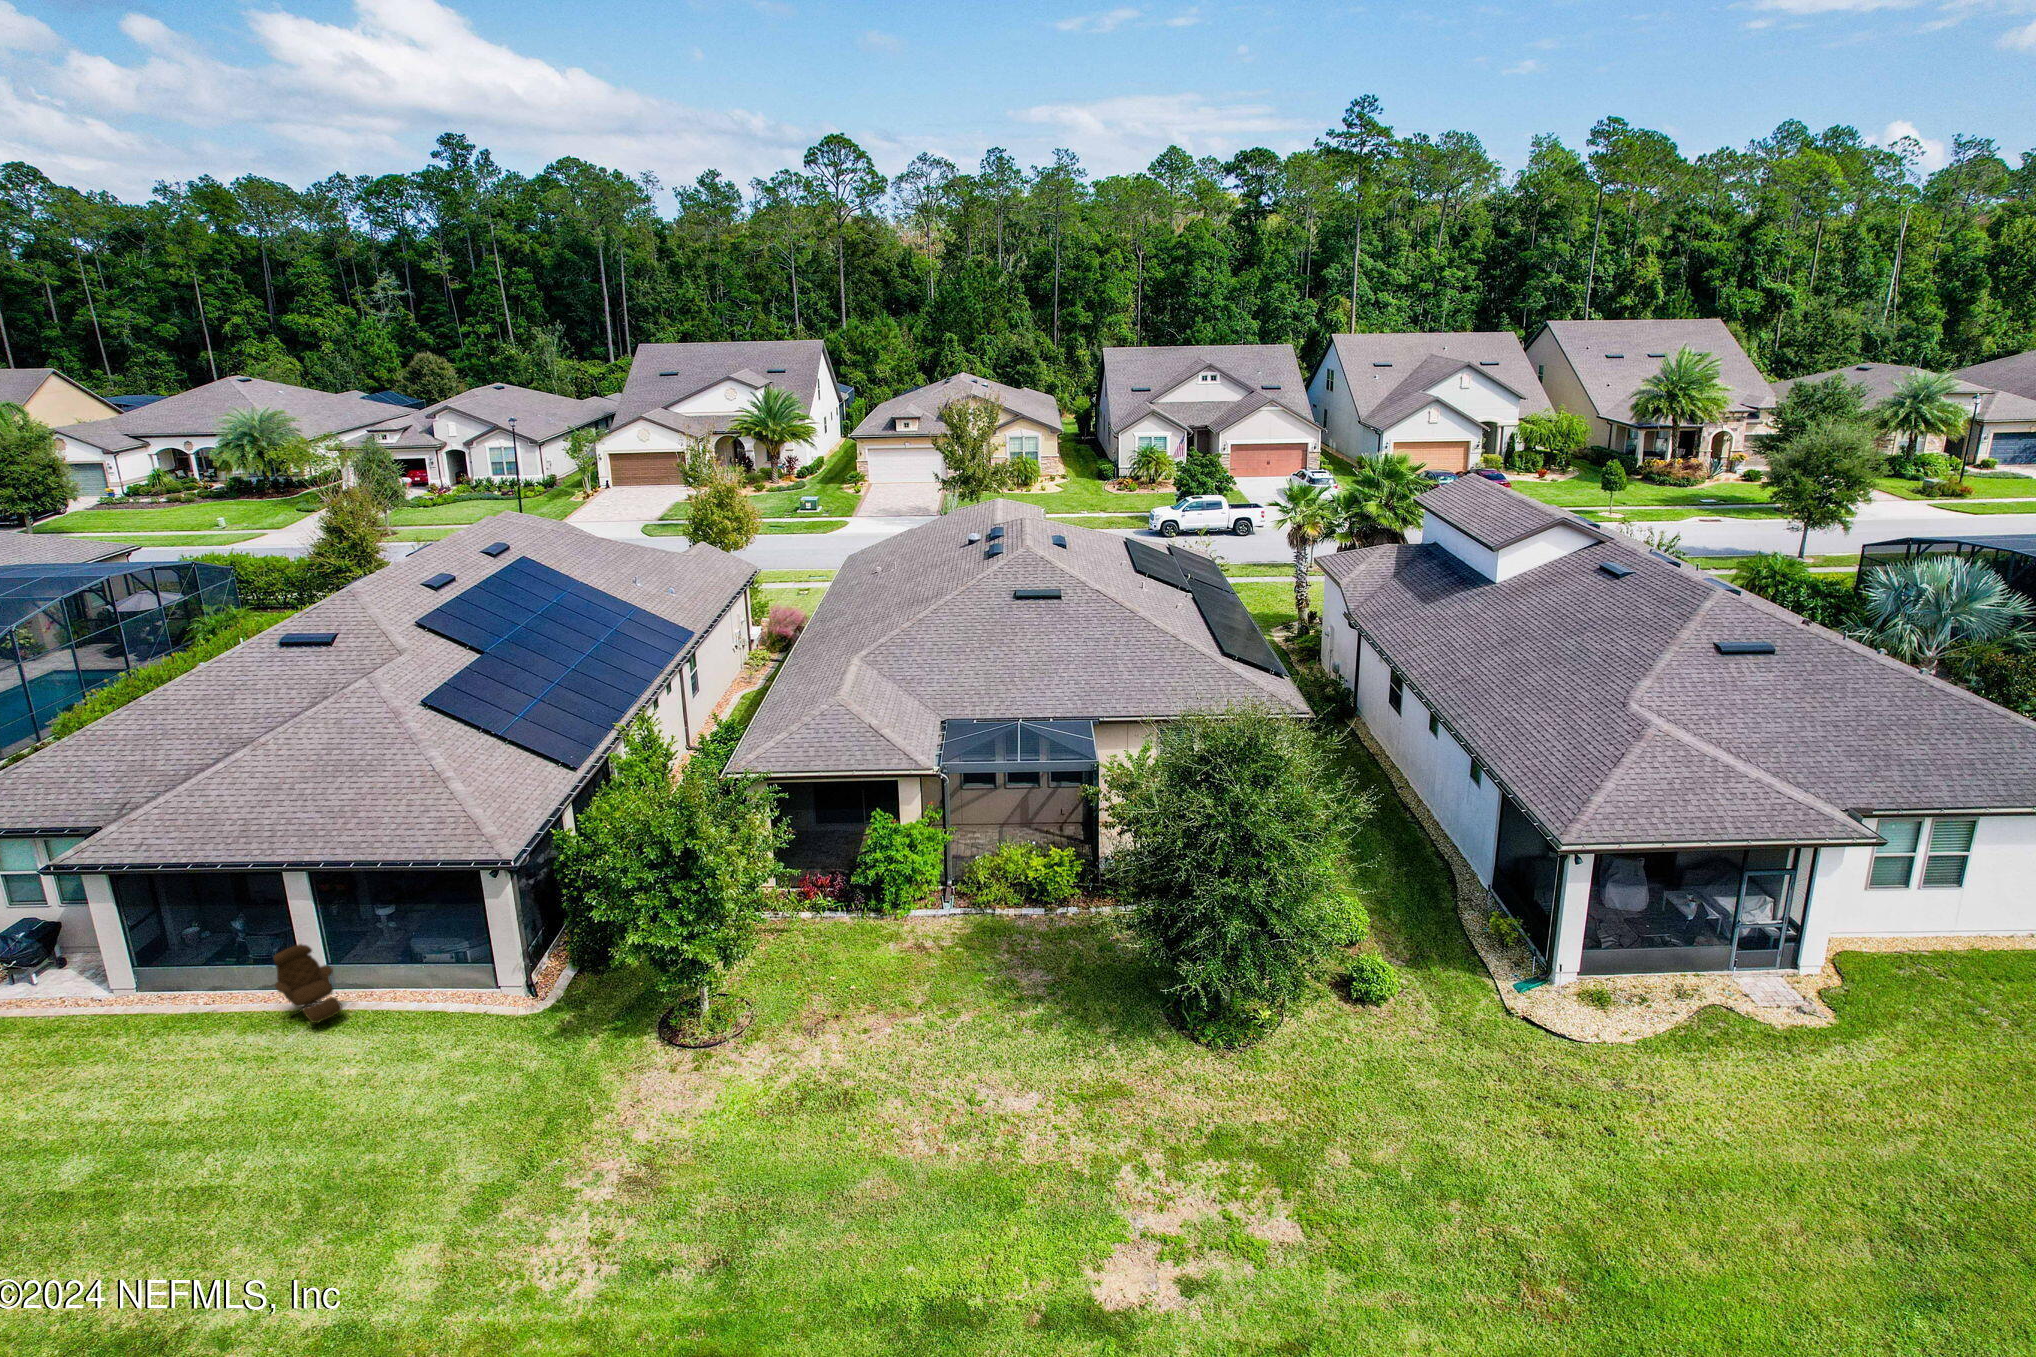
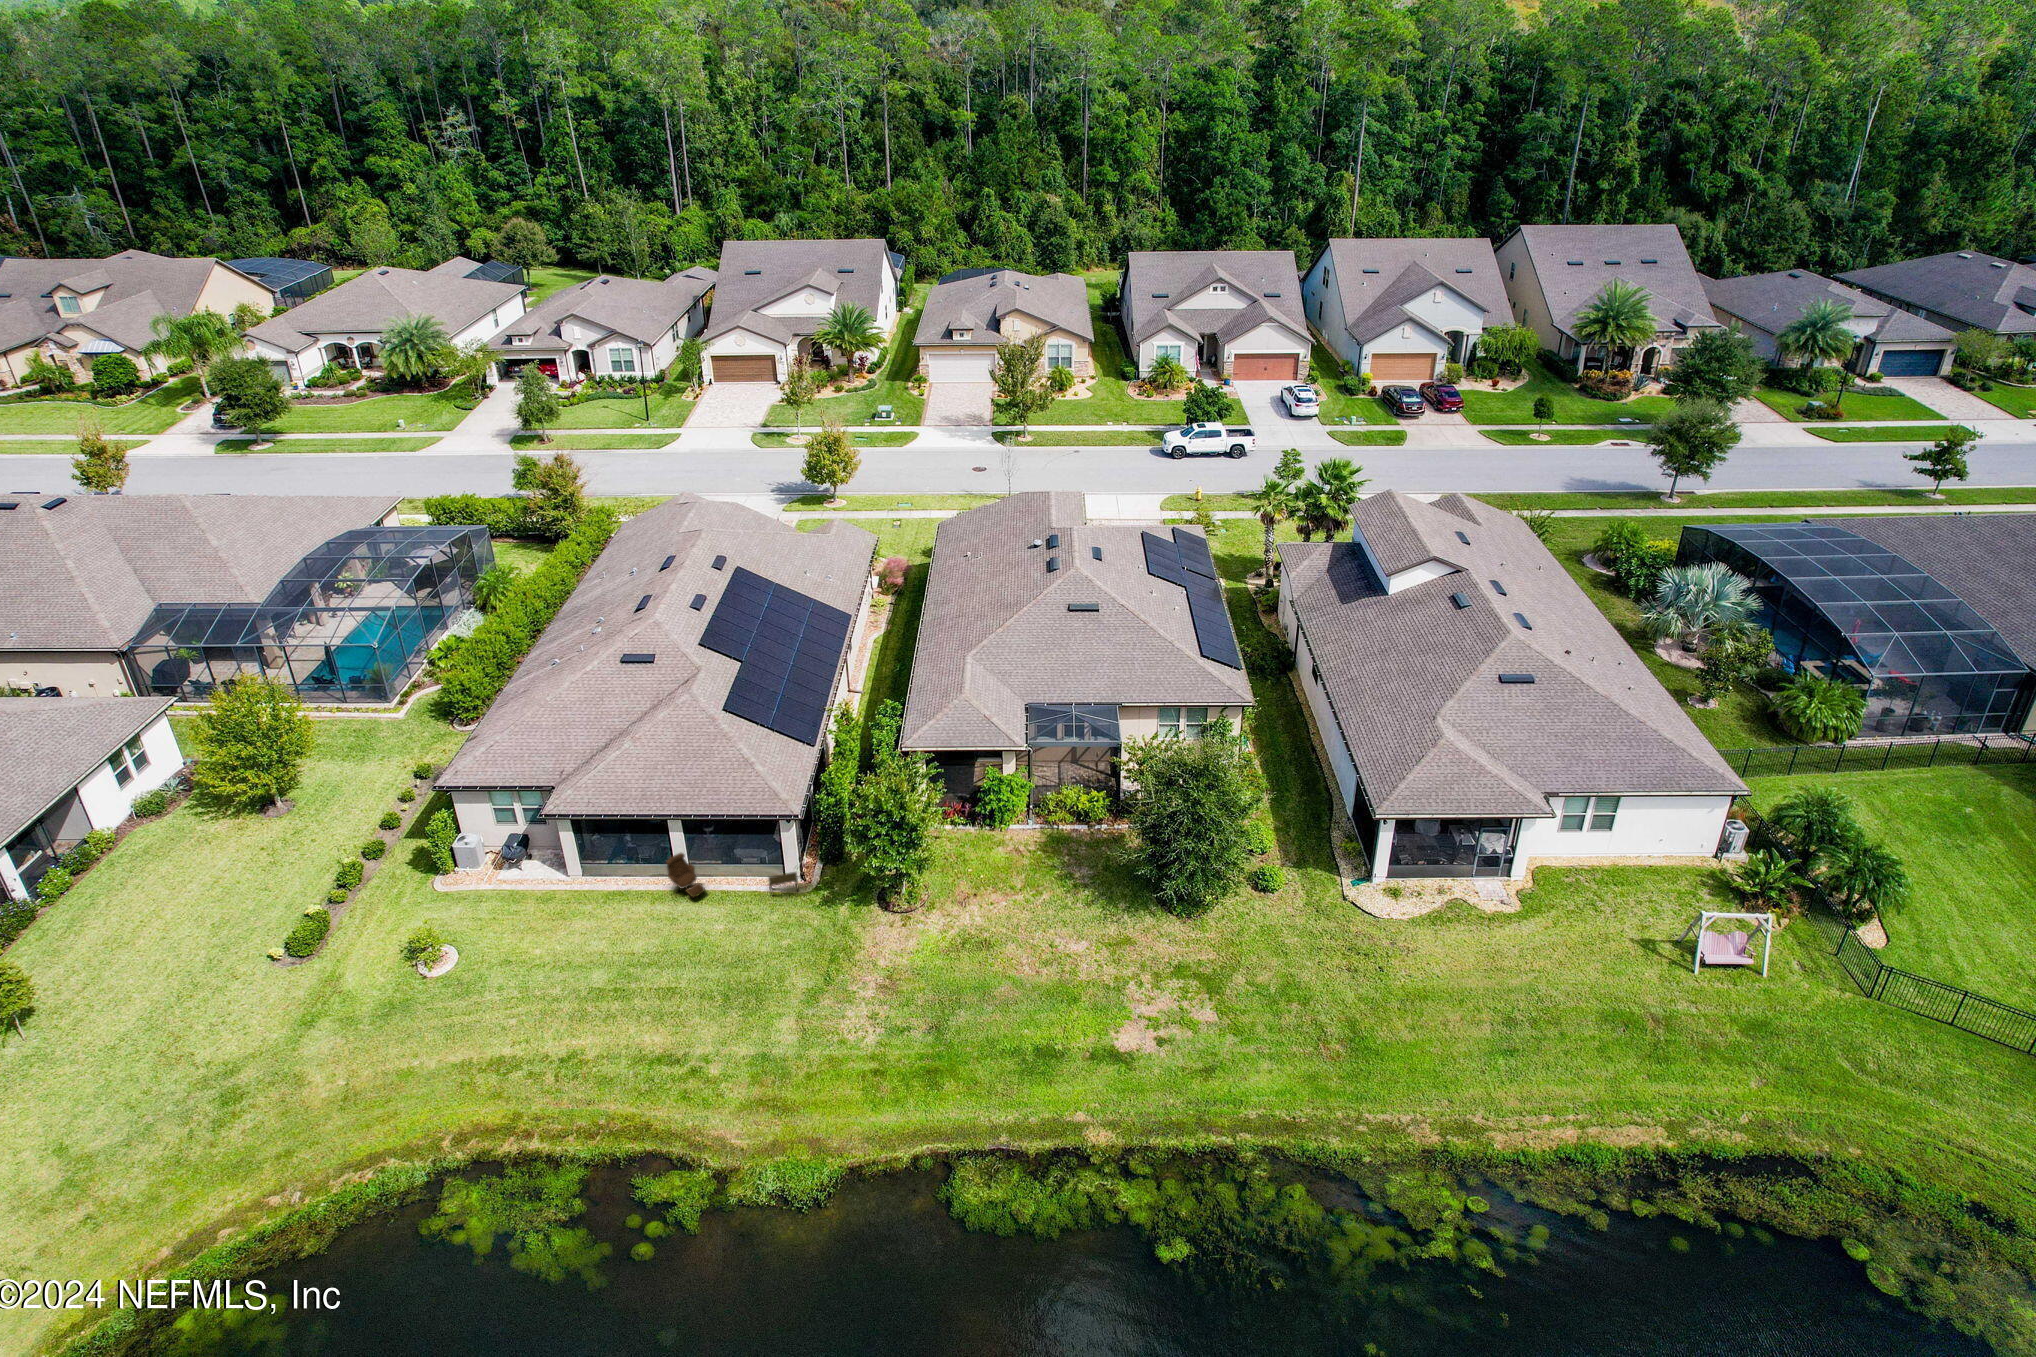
bench: none [457,975,517,1021] -> present [769,872,799,895]

